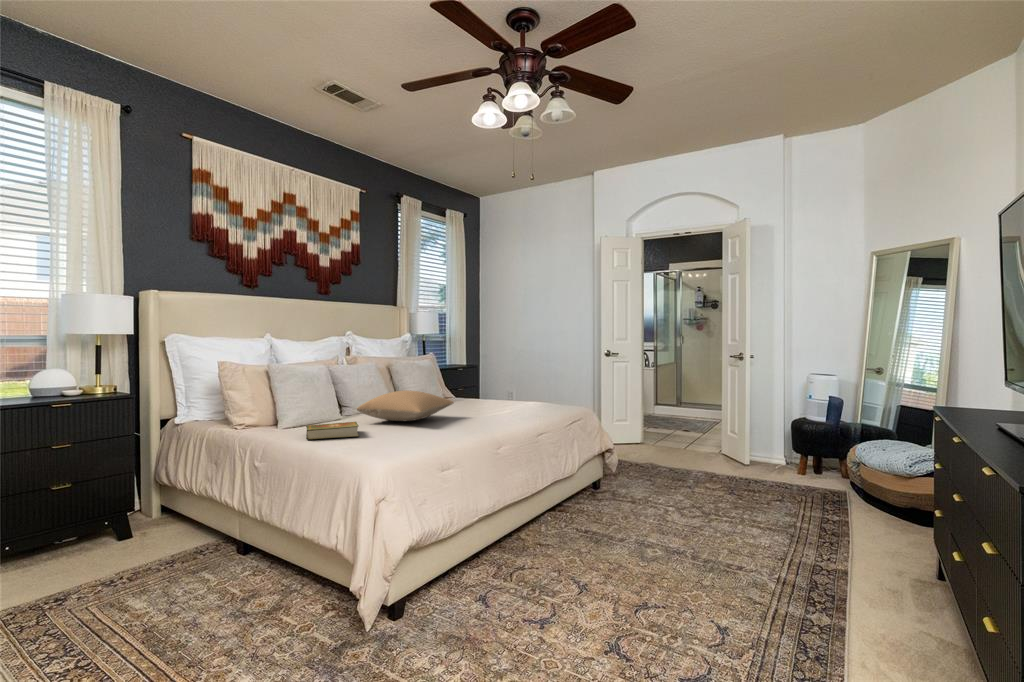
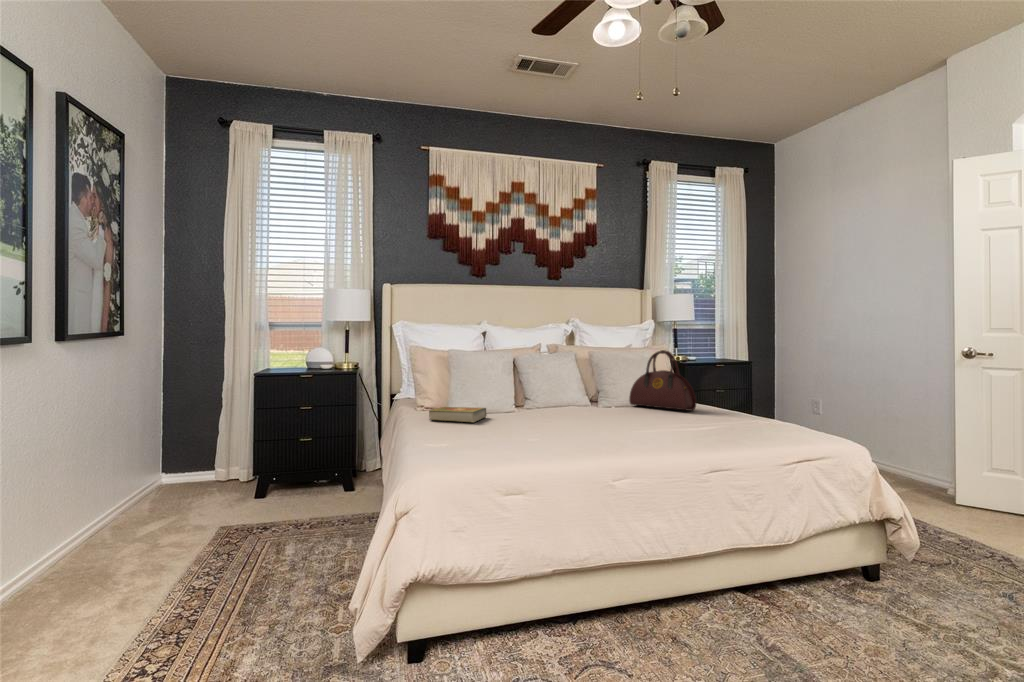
handbag: none [452,360,505,409] -> present [629,350,696,411]
pillow: present [357,390,454,421] -> none [503,381,609,413]

